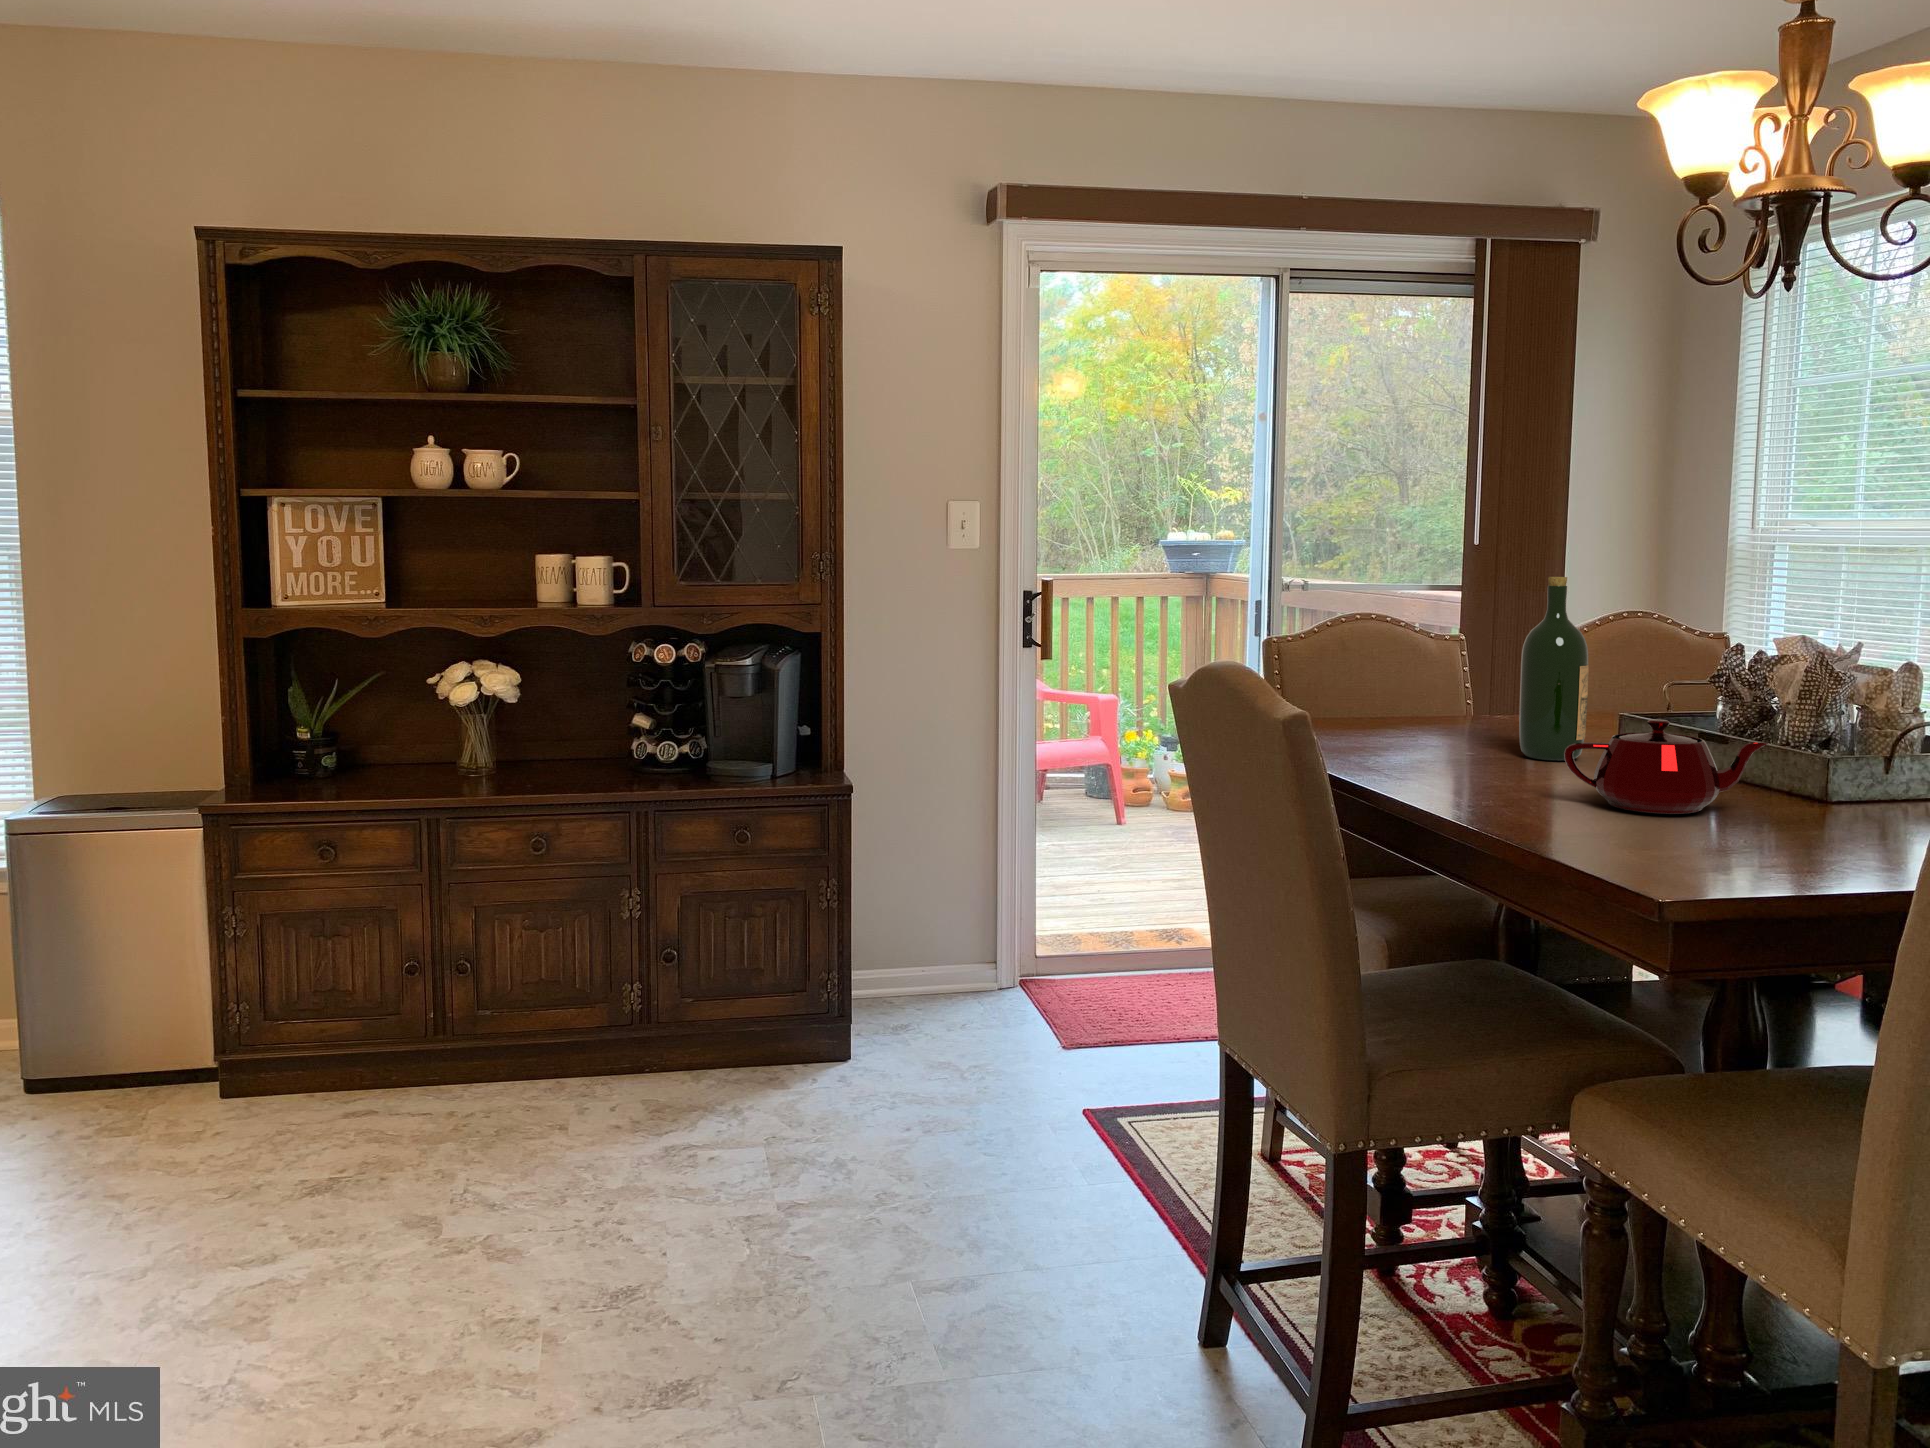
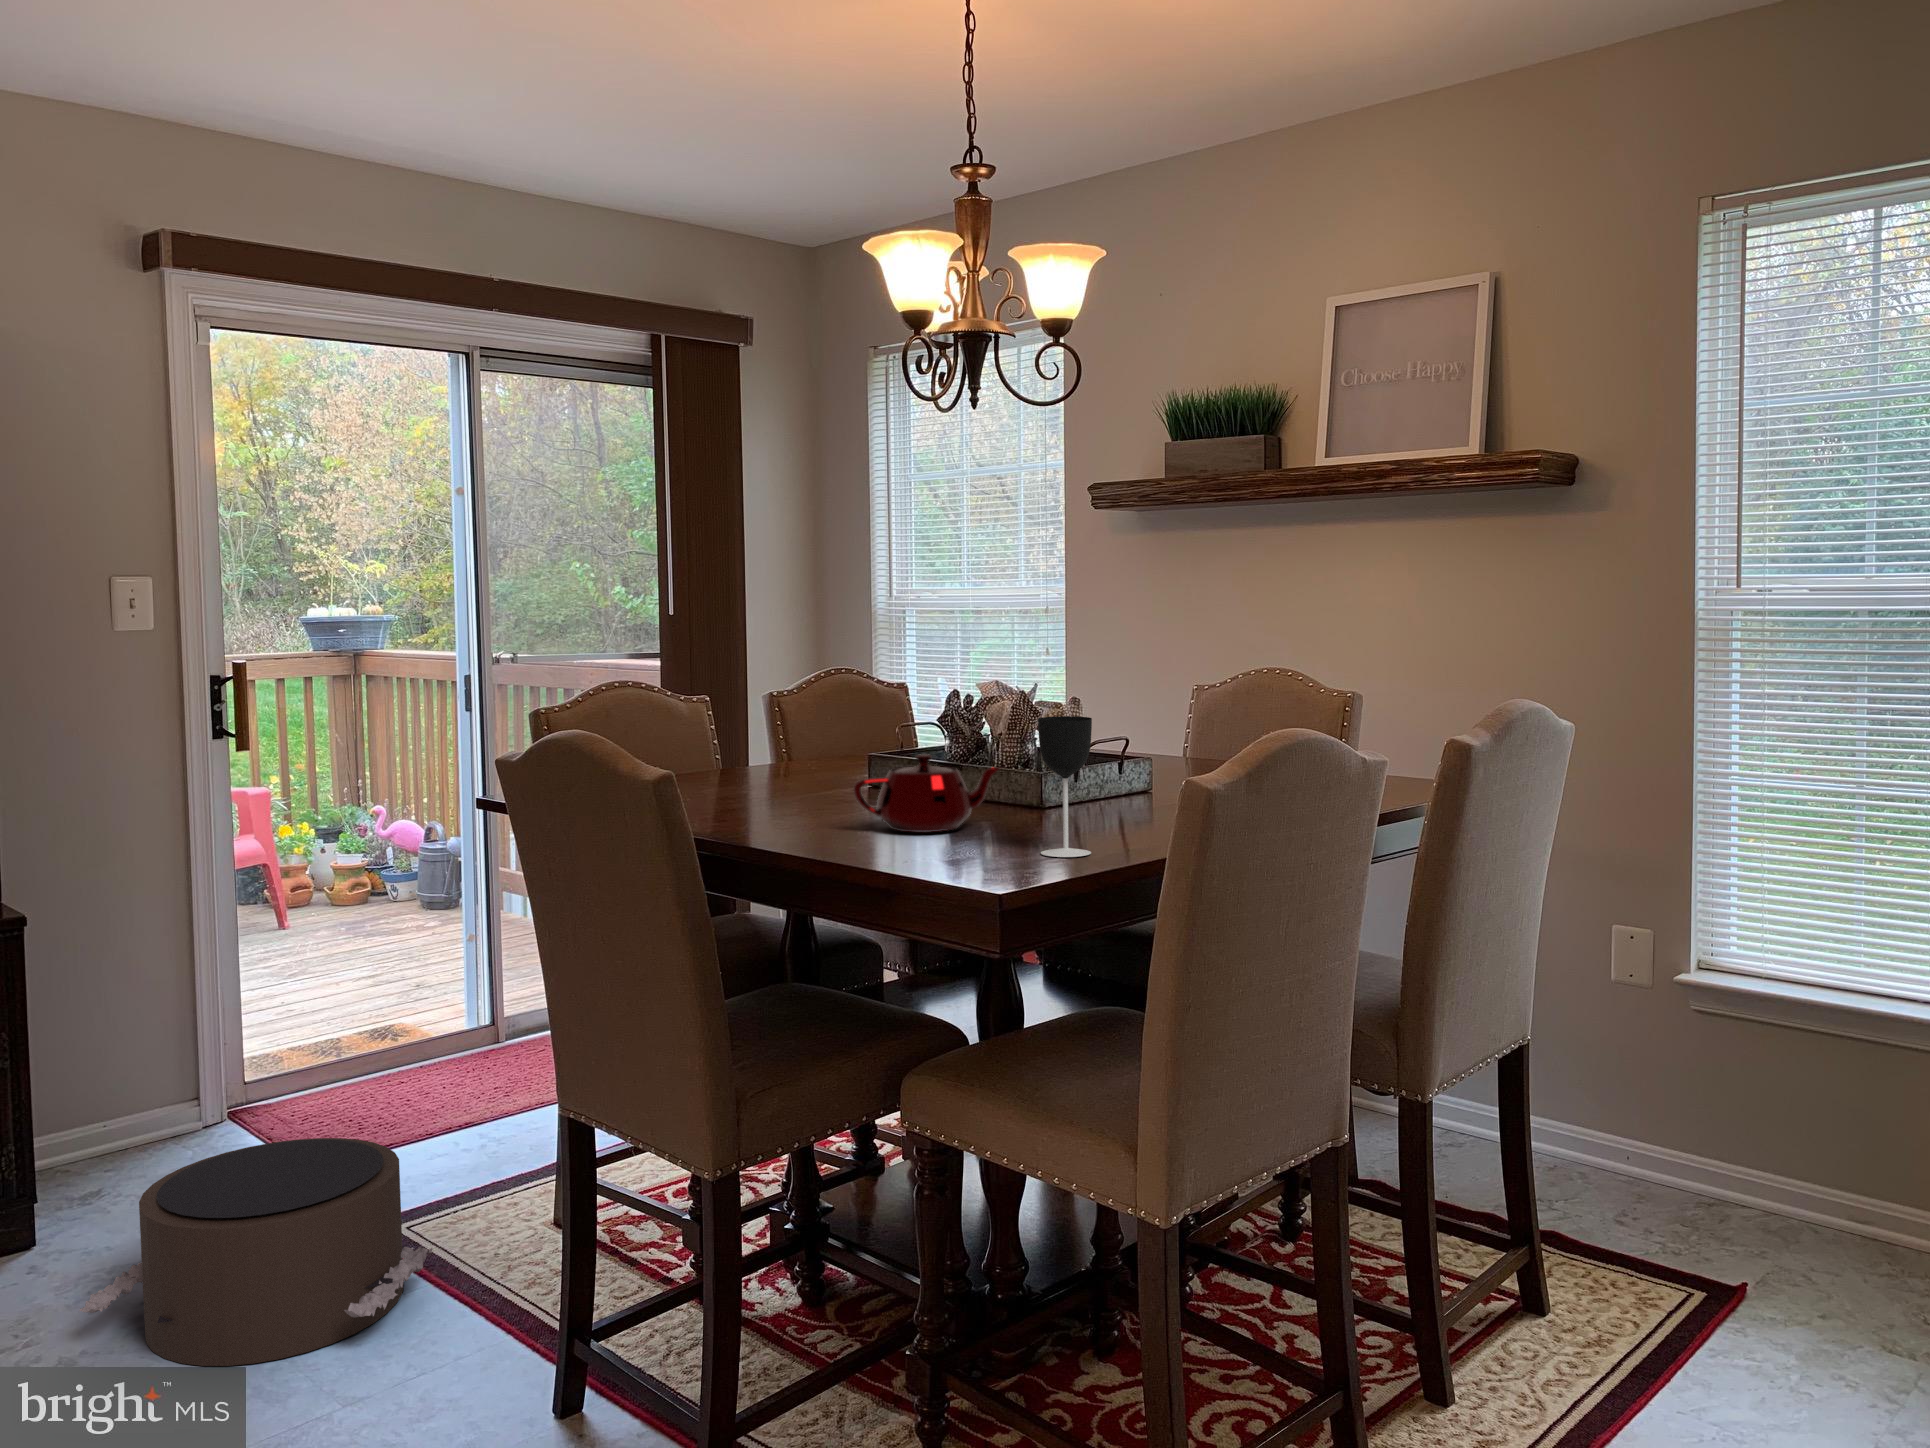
wine bottle: present [1519,577,1589,760] -> none [785,640,841,800]
wine glass: none [1787,686,1876,869] -> present [1038,716,1092,857]
pouf: none [857,1017,1134,1210] -> present [79,1138,432,1366]

